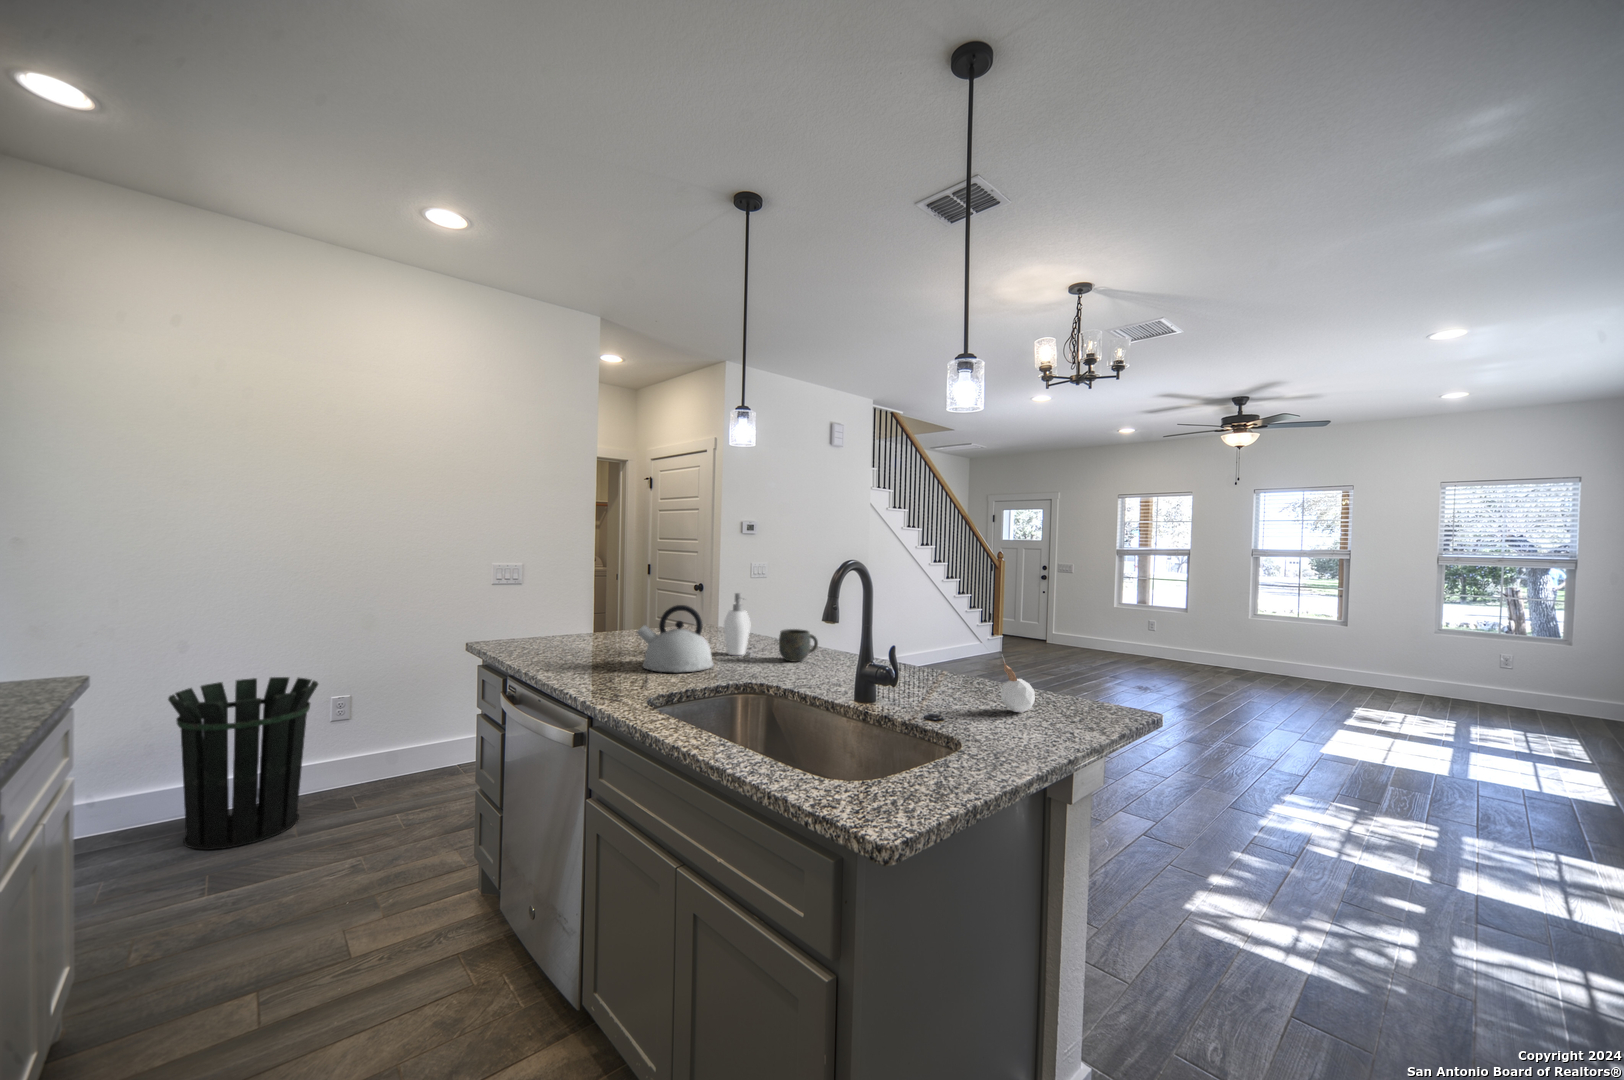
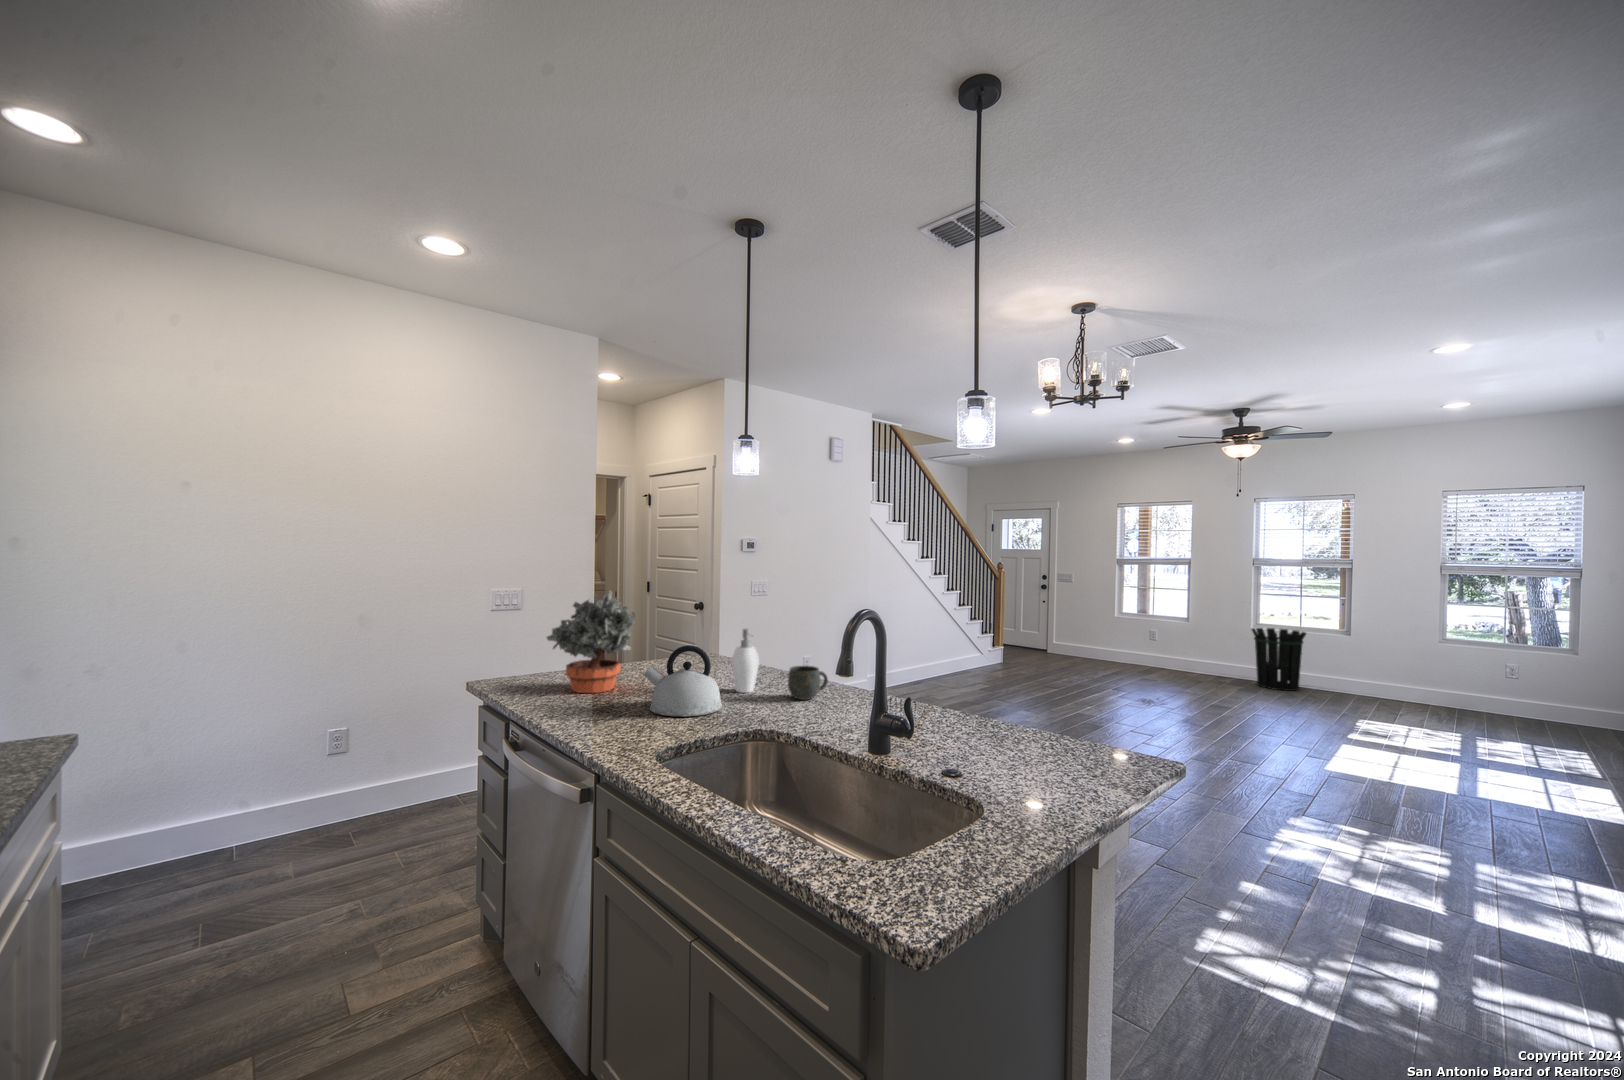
potted plant: none [541,554,630,654] -> present [547,592,635,693]
candle: present [1001,655,1035,712] -> none [1020,703,1056,763]
waste bin: present [168,677,318,850] -> present [1252,628,1306,691]

